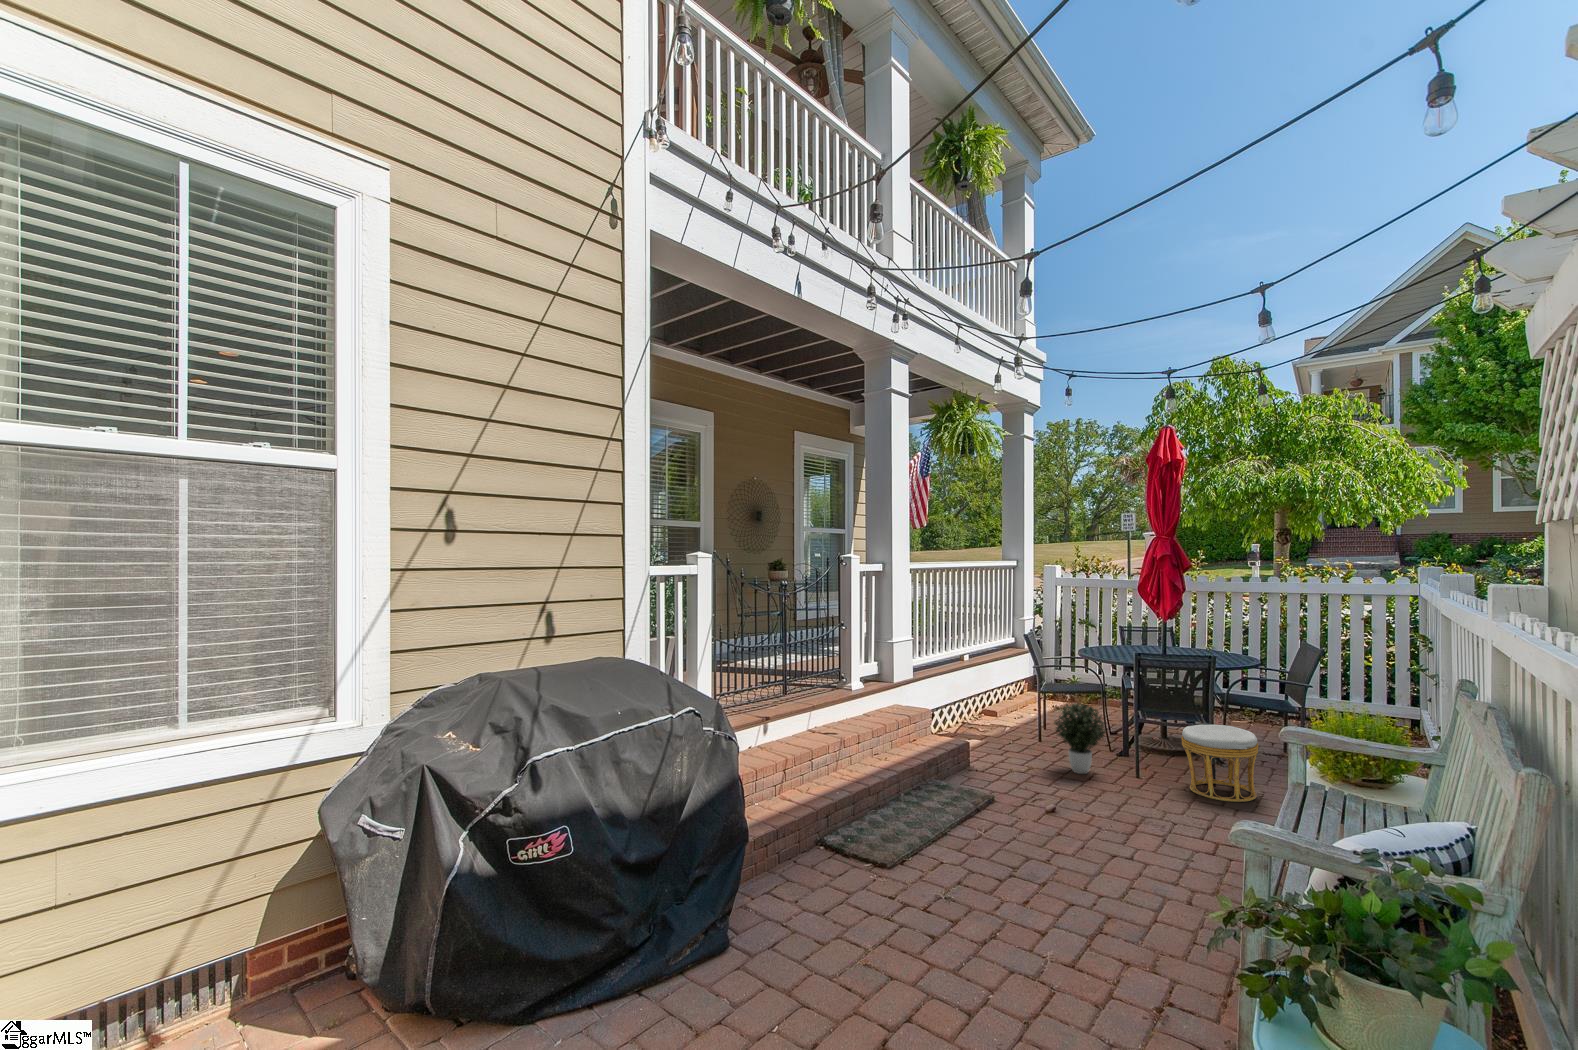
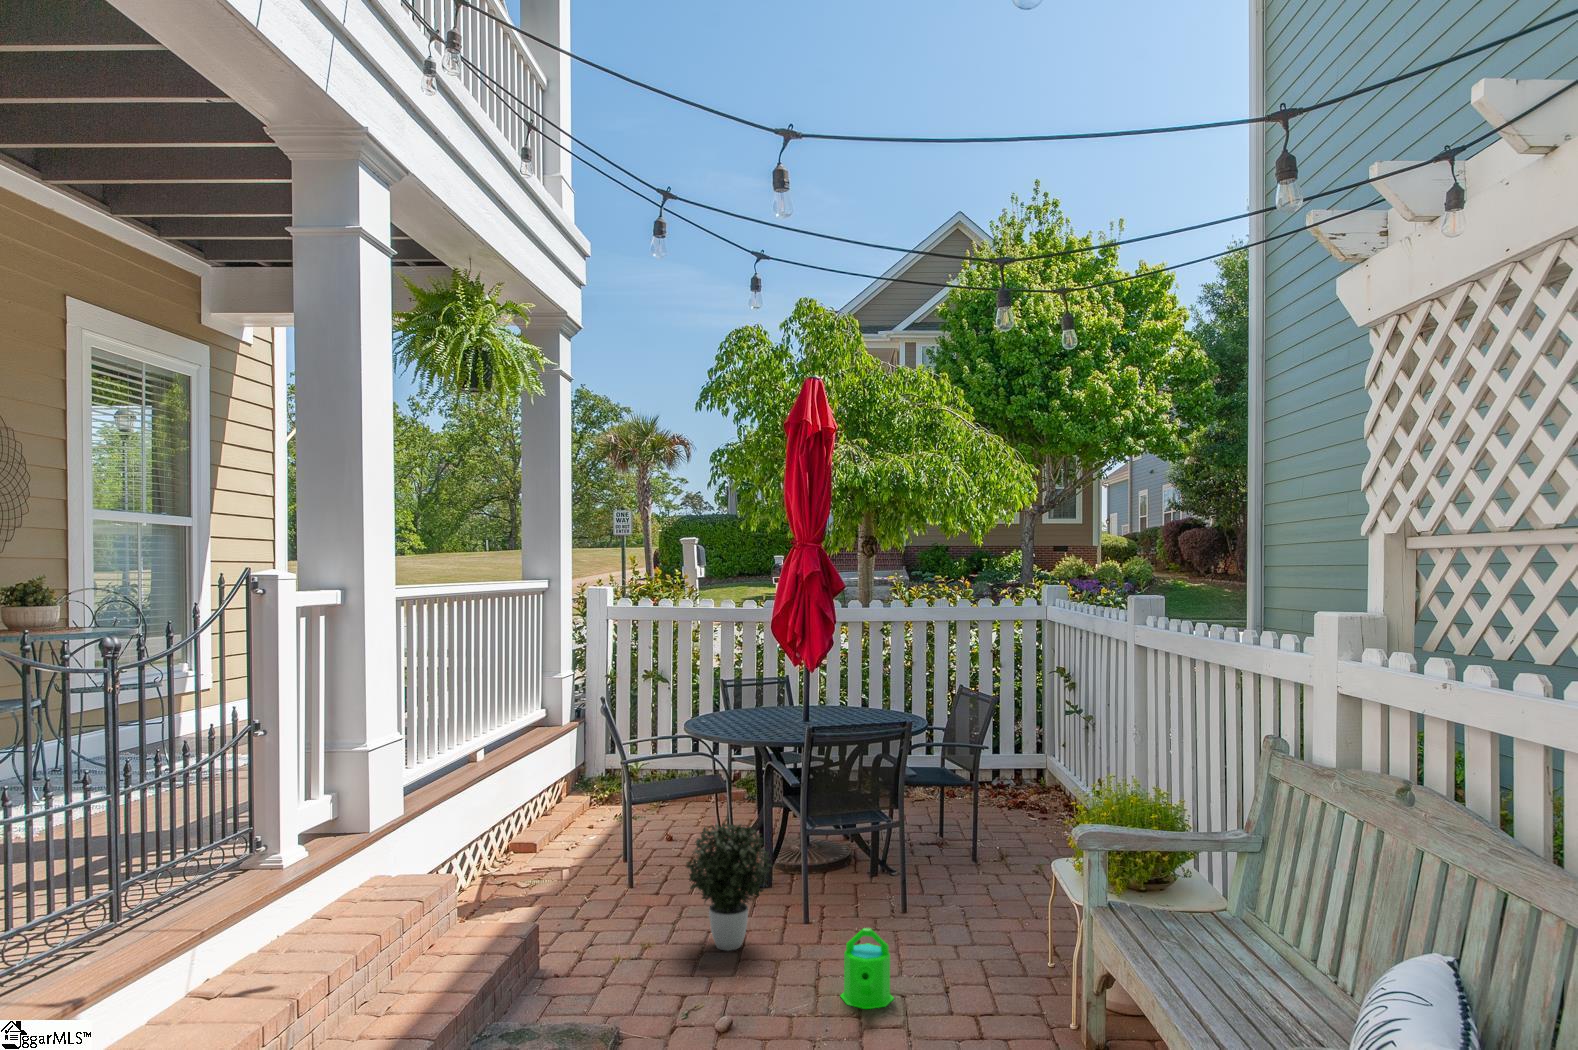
ottoman: present [1181,725,1258,802] -> none [885,828,994,955]
watering can: none [1129,767,1162,812] -> present [840,928,894,1009]

